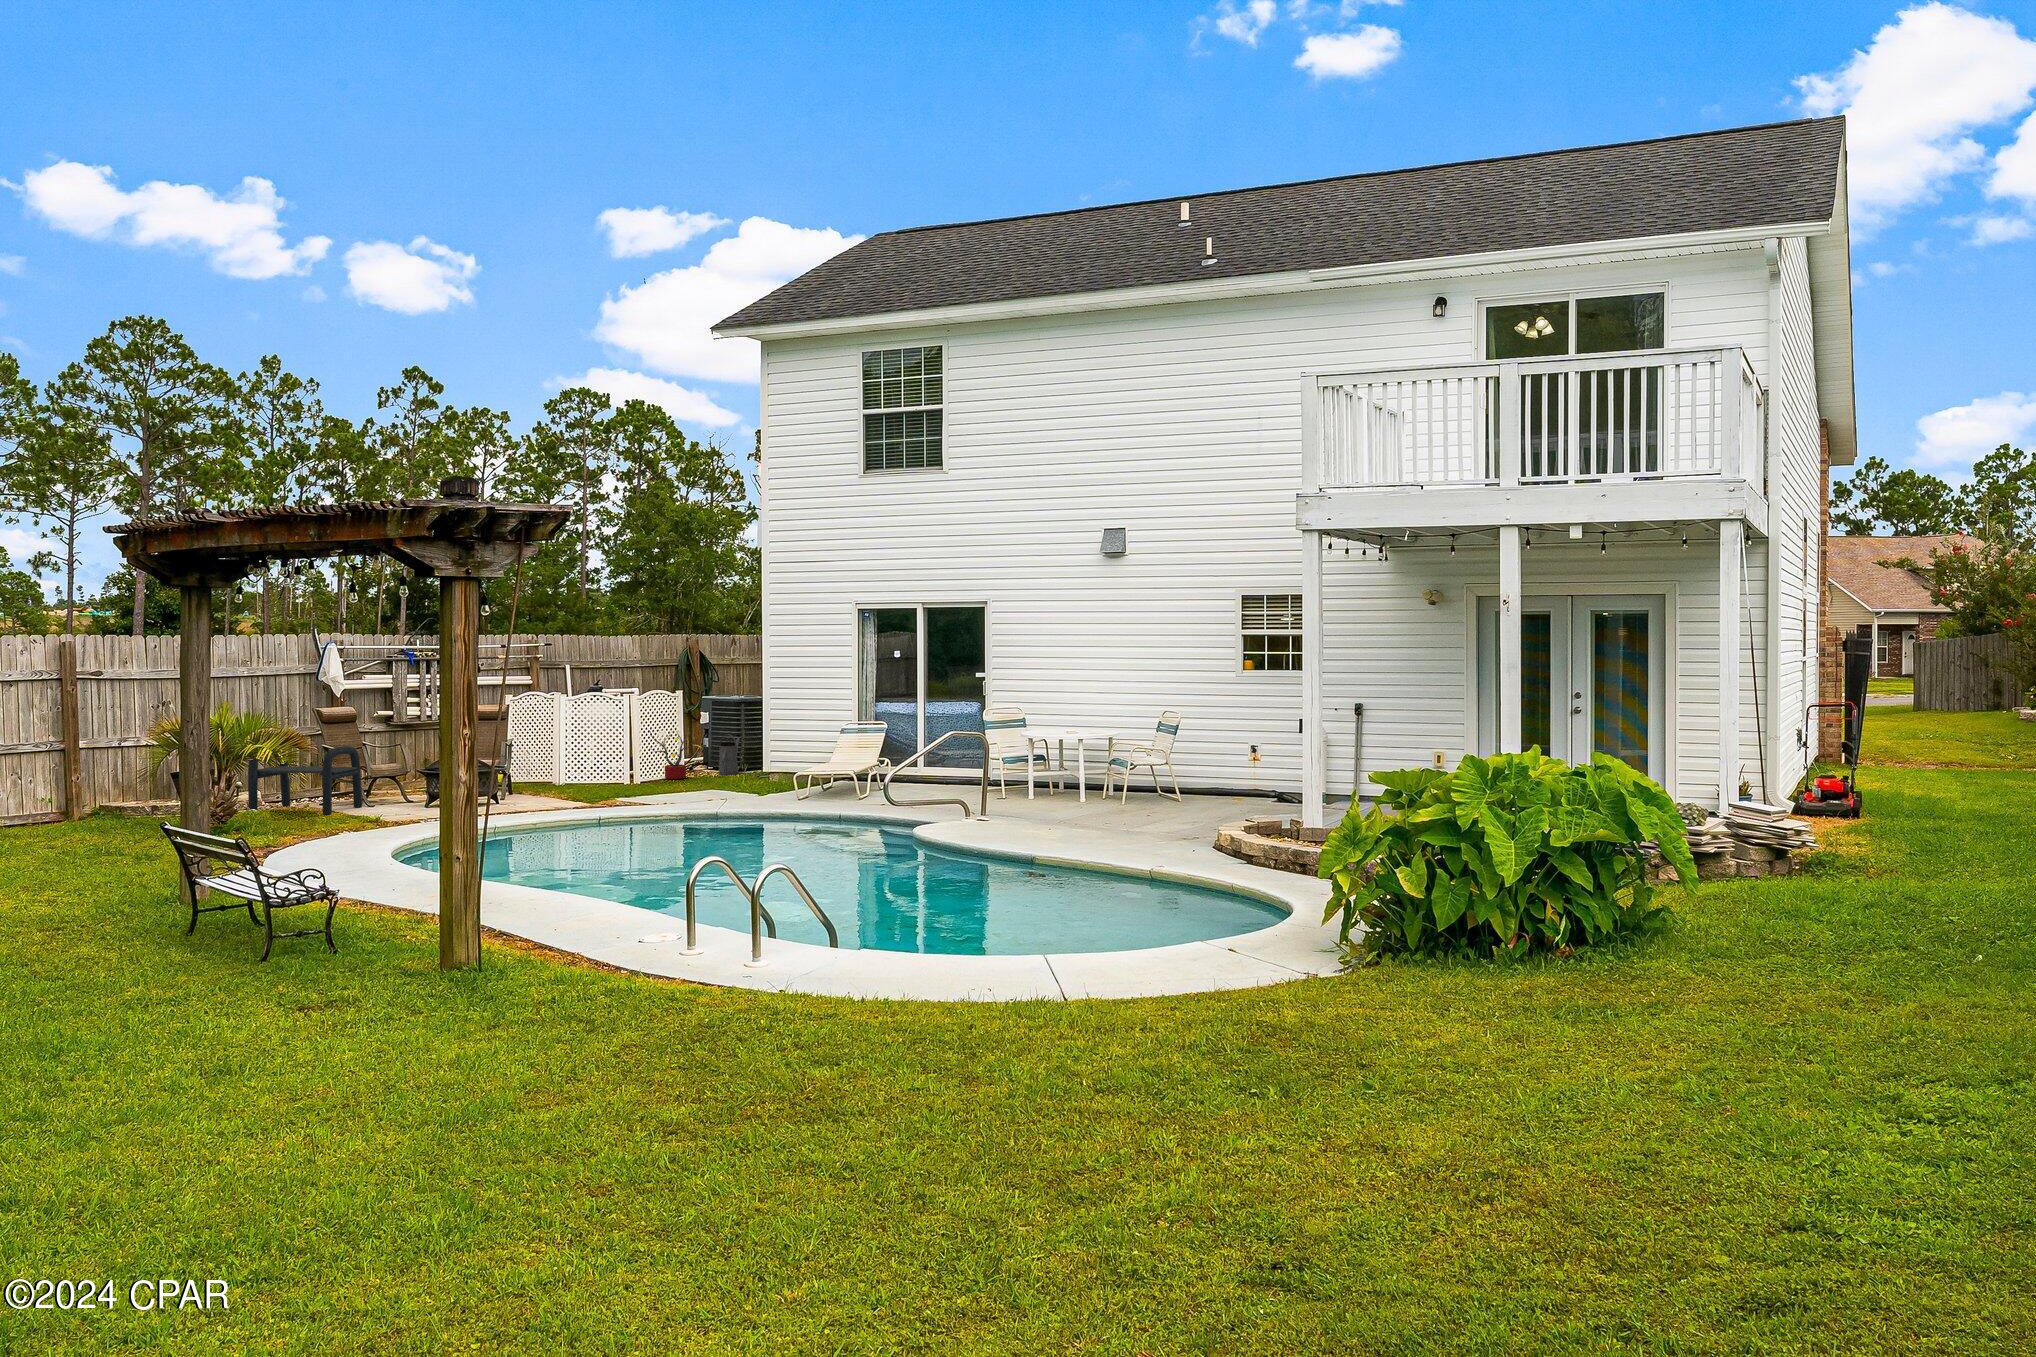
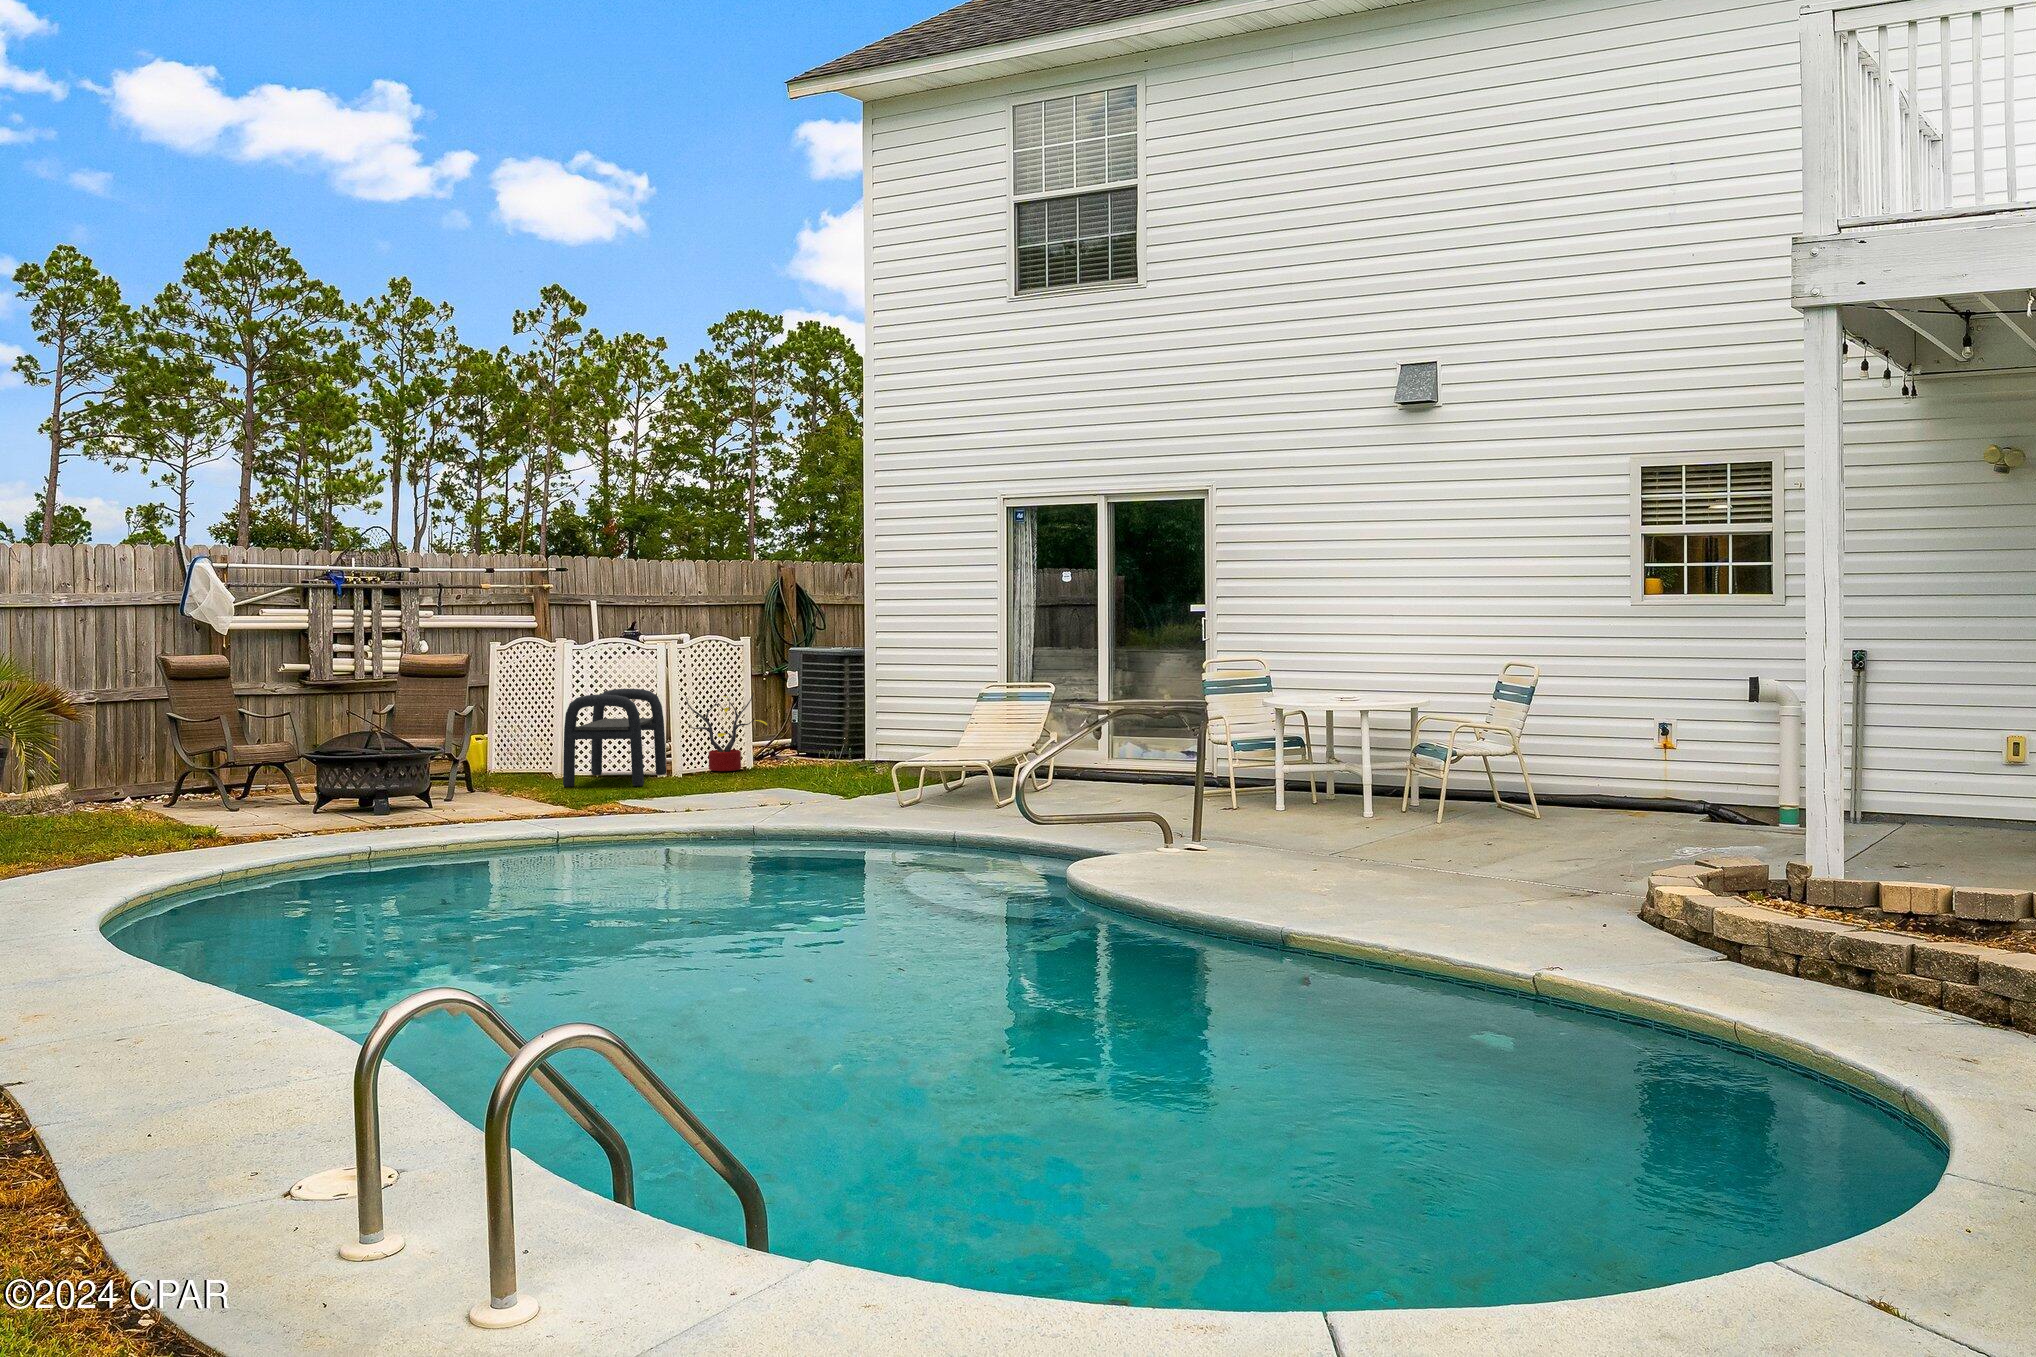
watering can: present [718,734,740,775] -> none [794,705,832,768]
bench: present [248,746,362,815] -> present [563,689,666,787]

